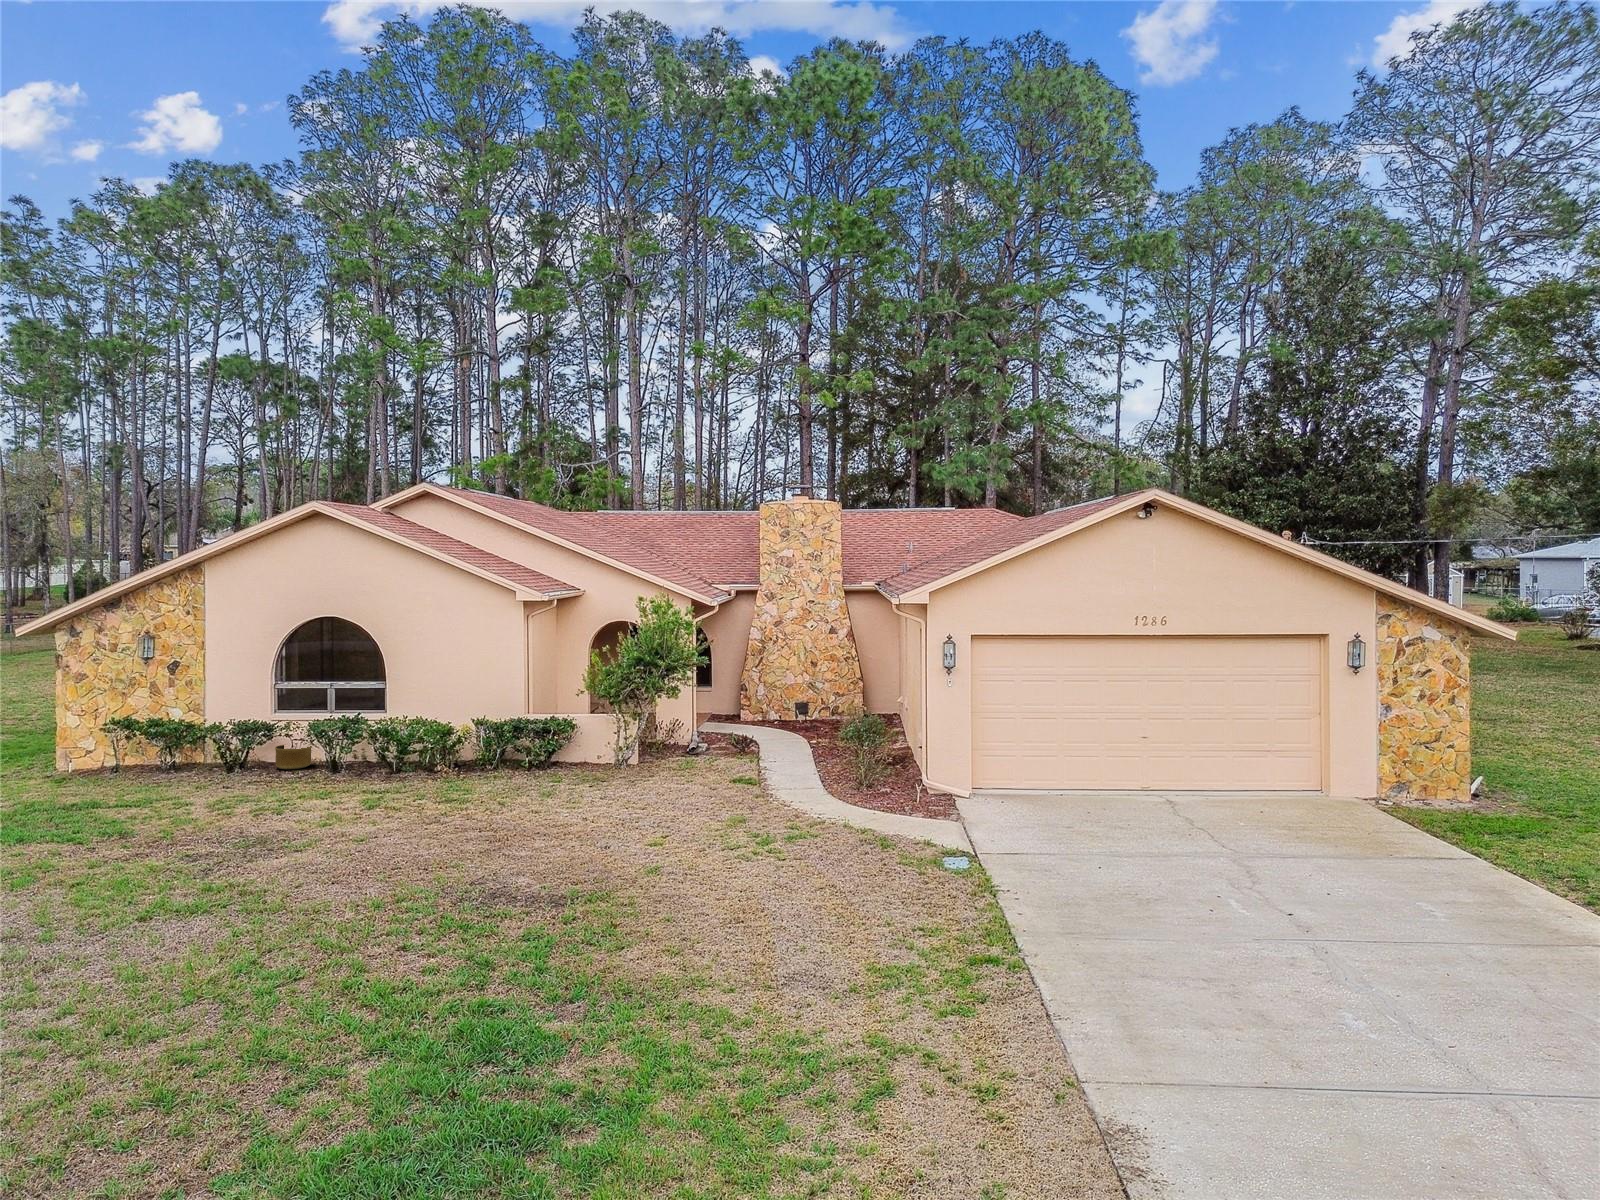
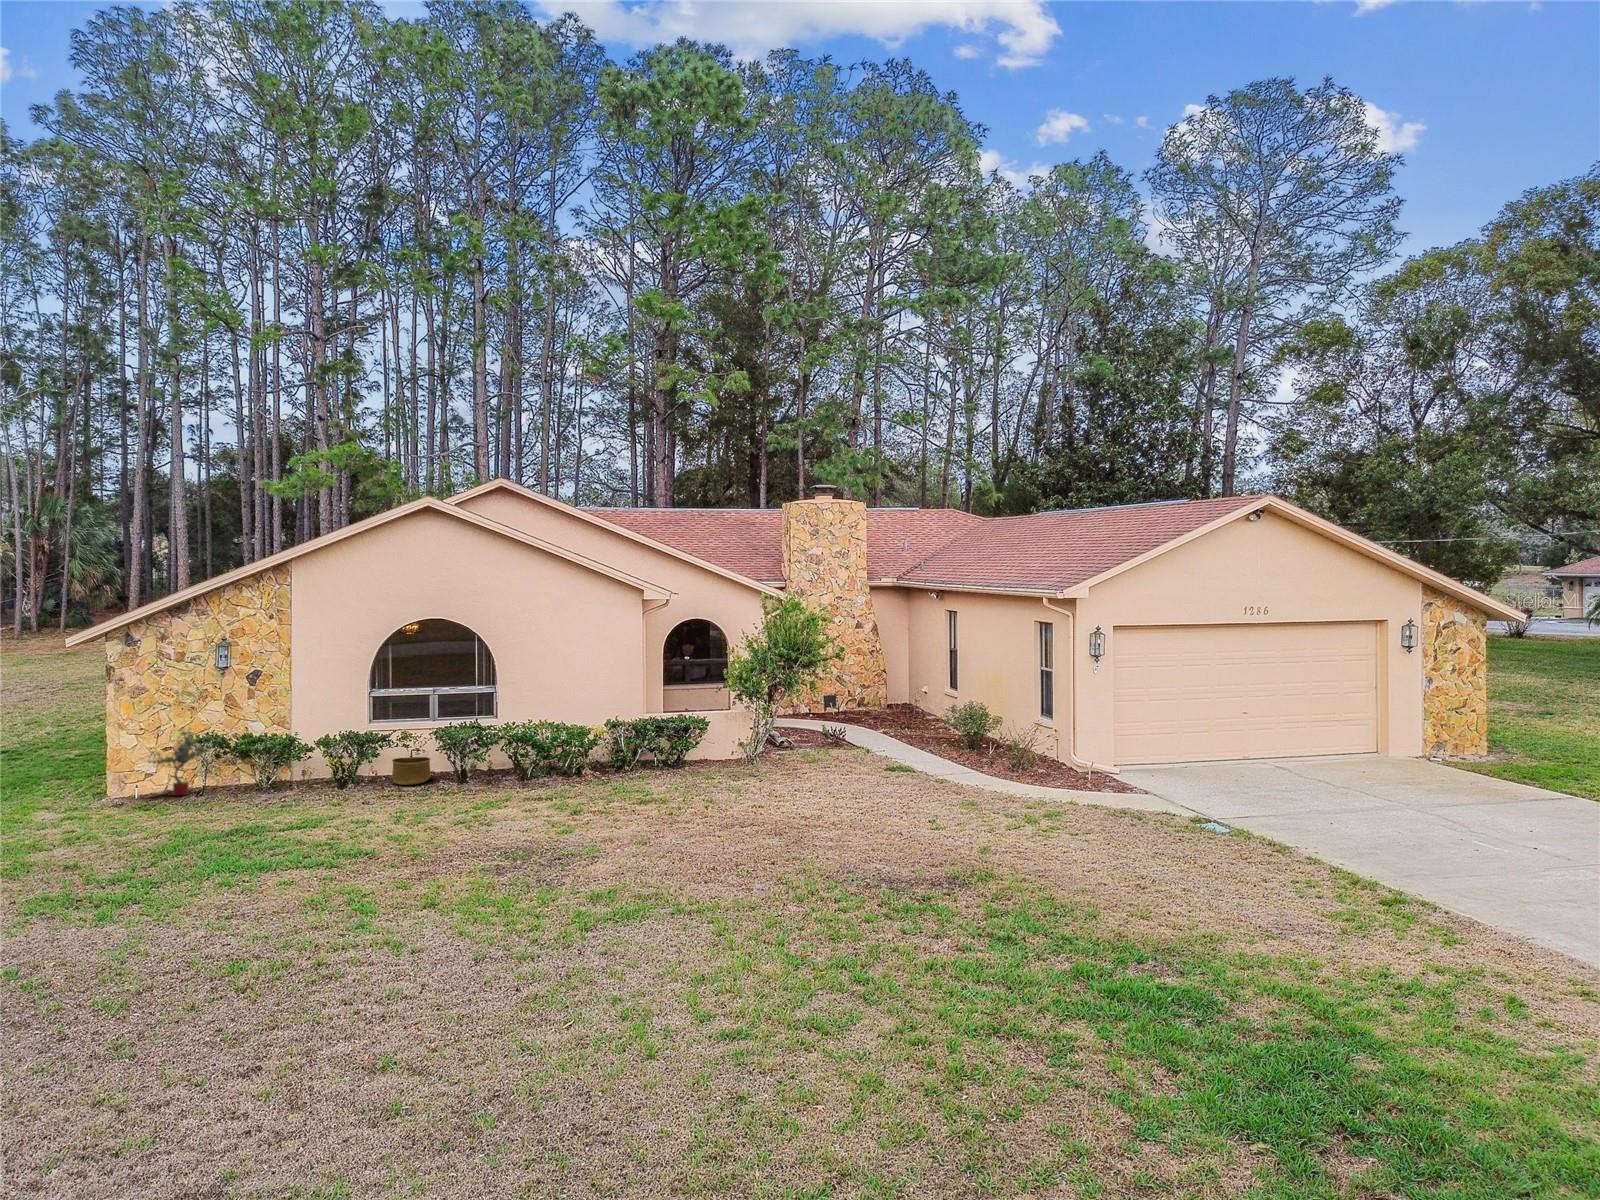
potted tree: none [80,709,135,769] -> present [148,728,211,796]

